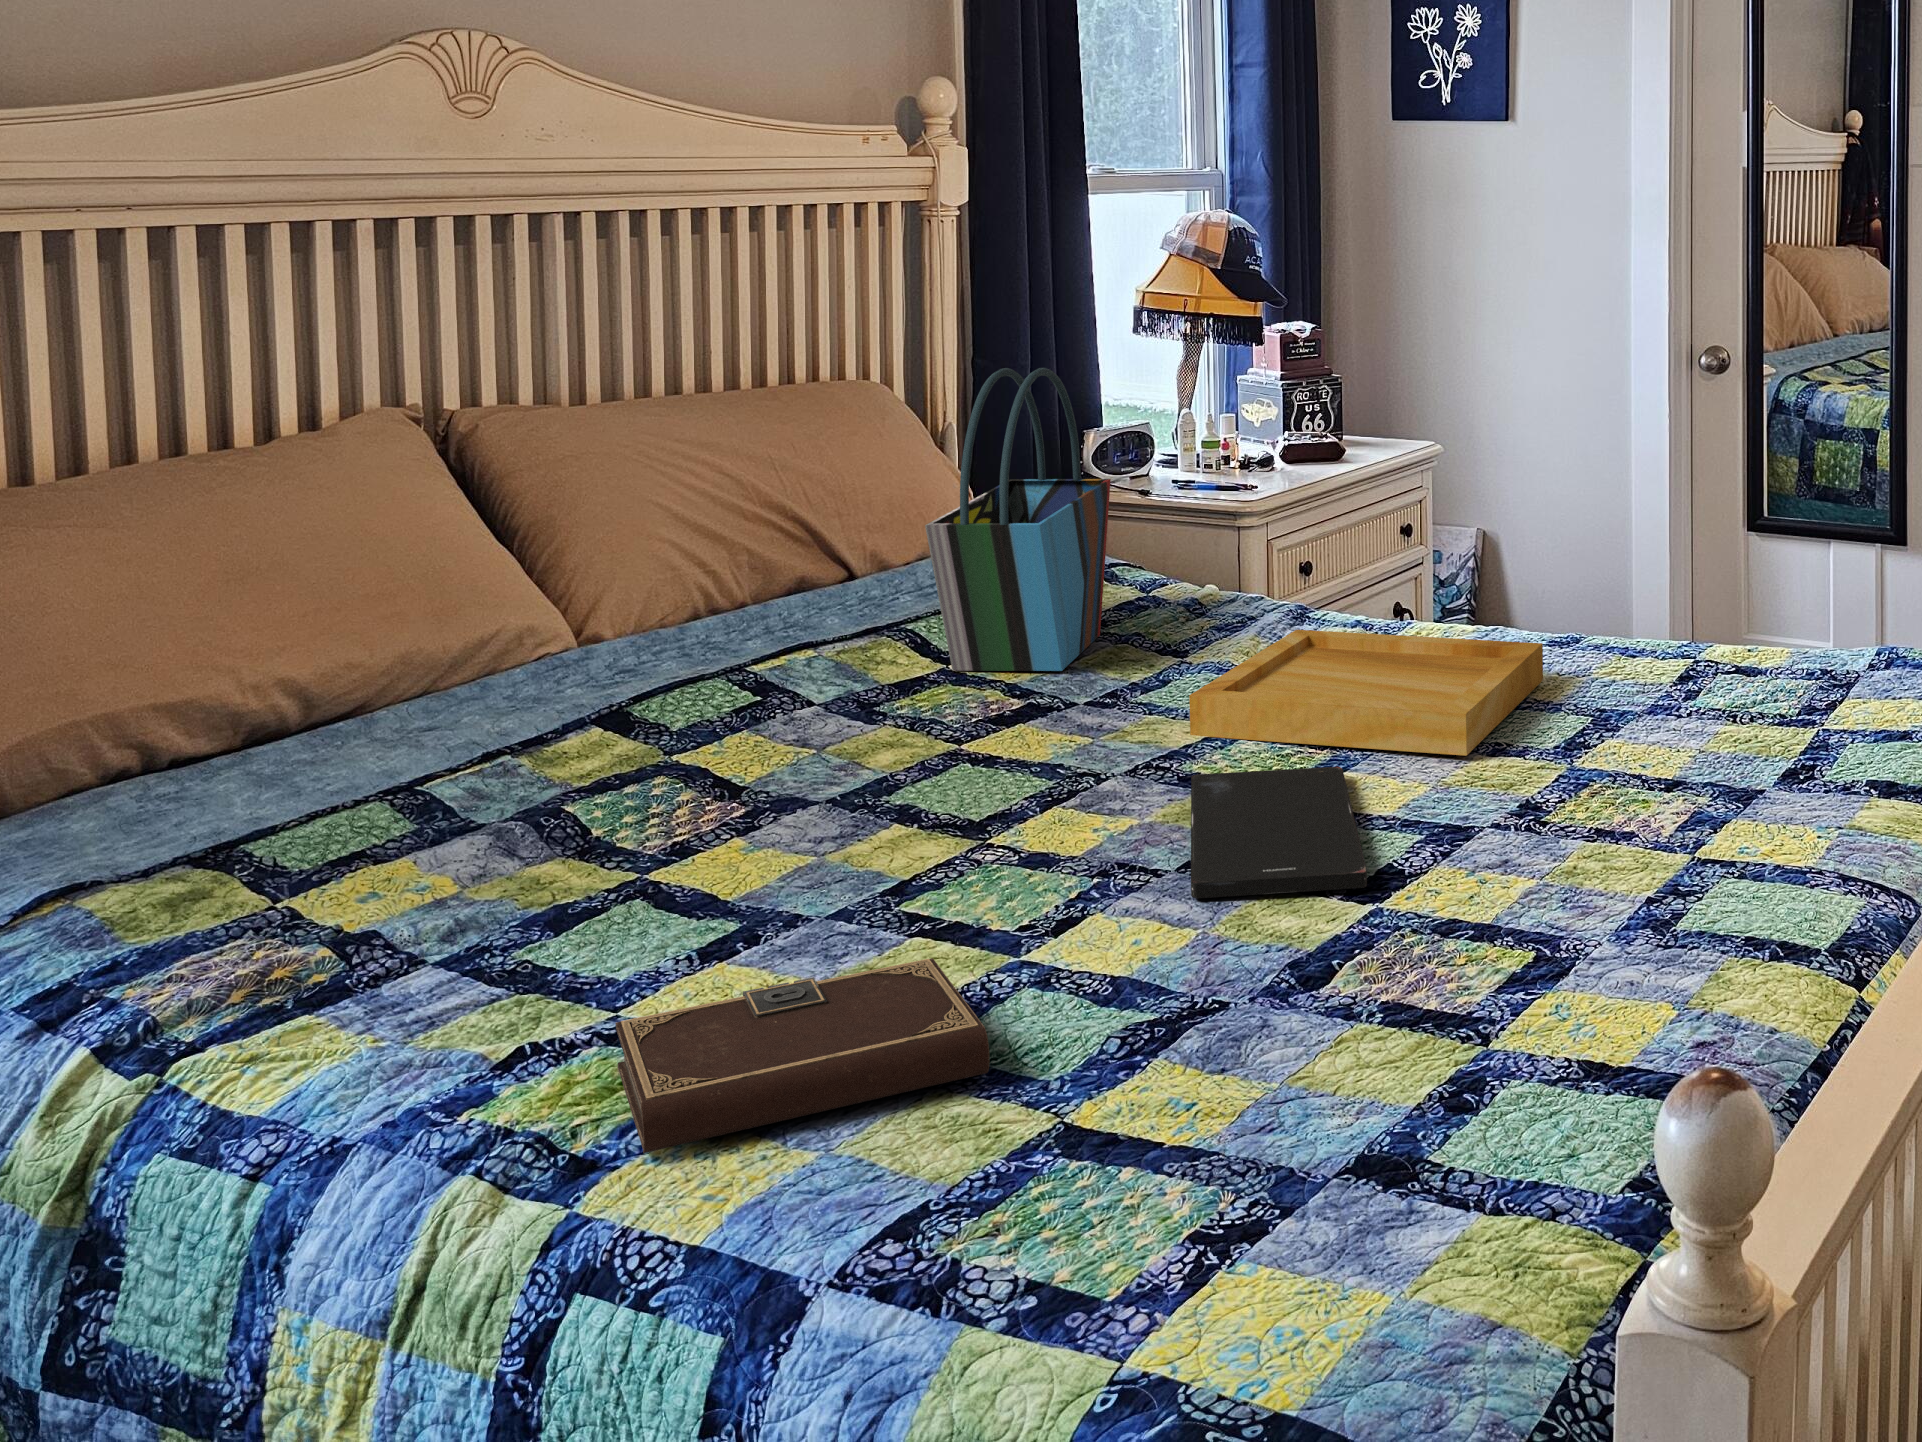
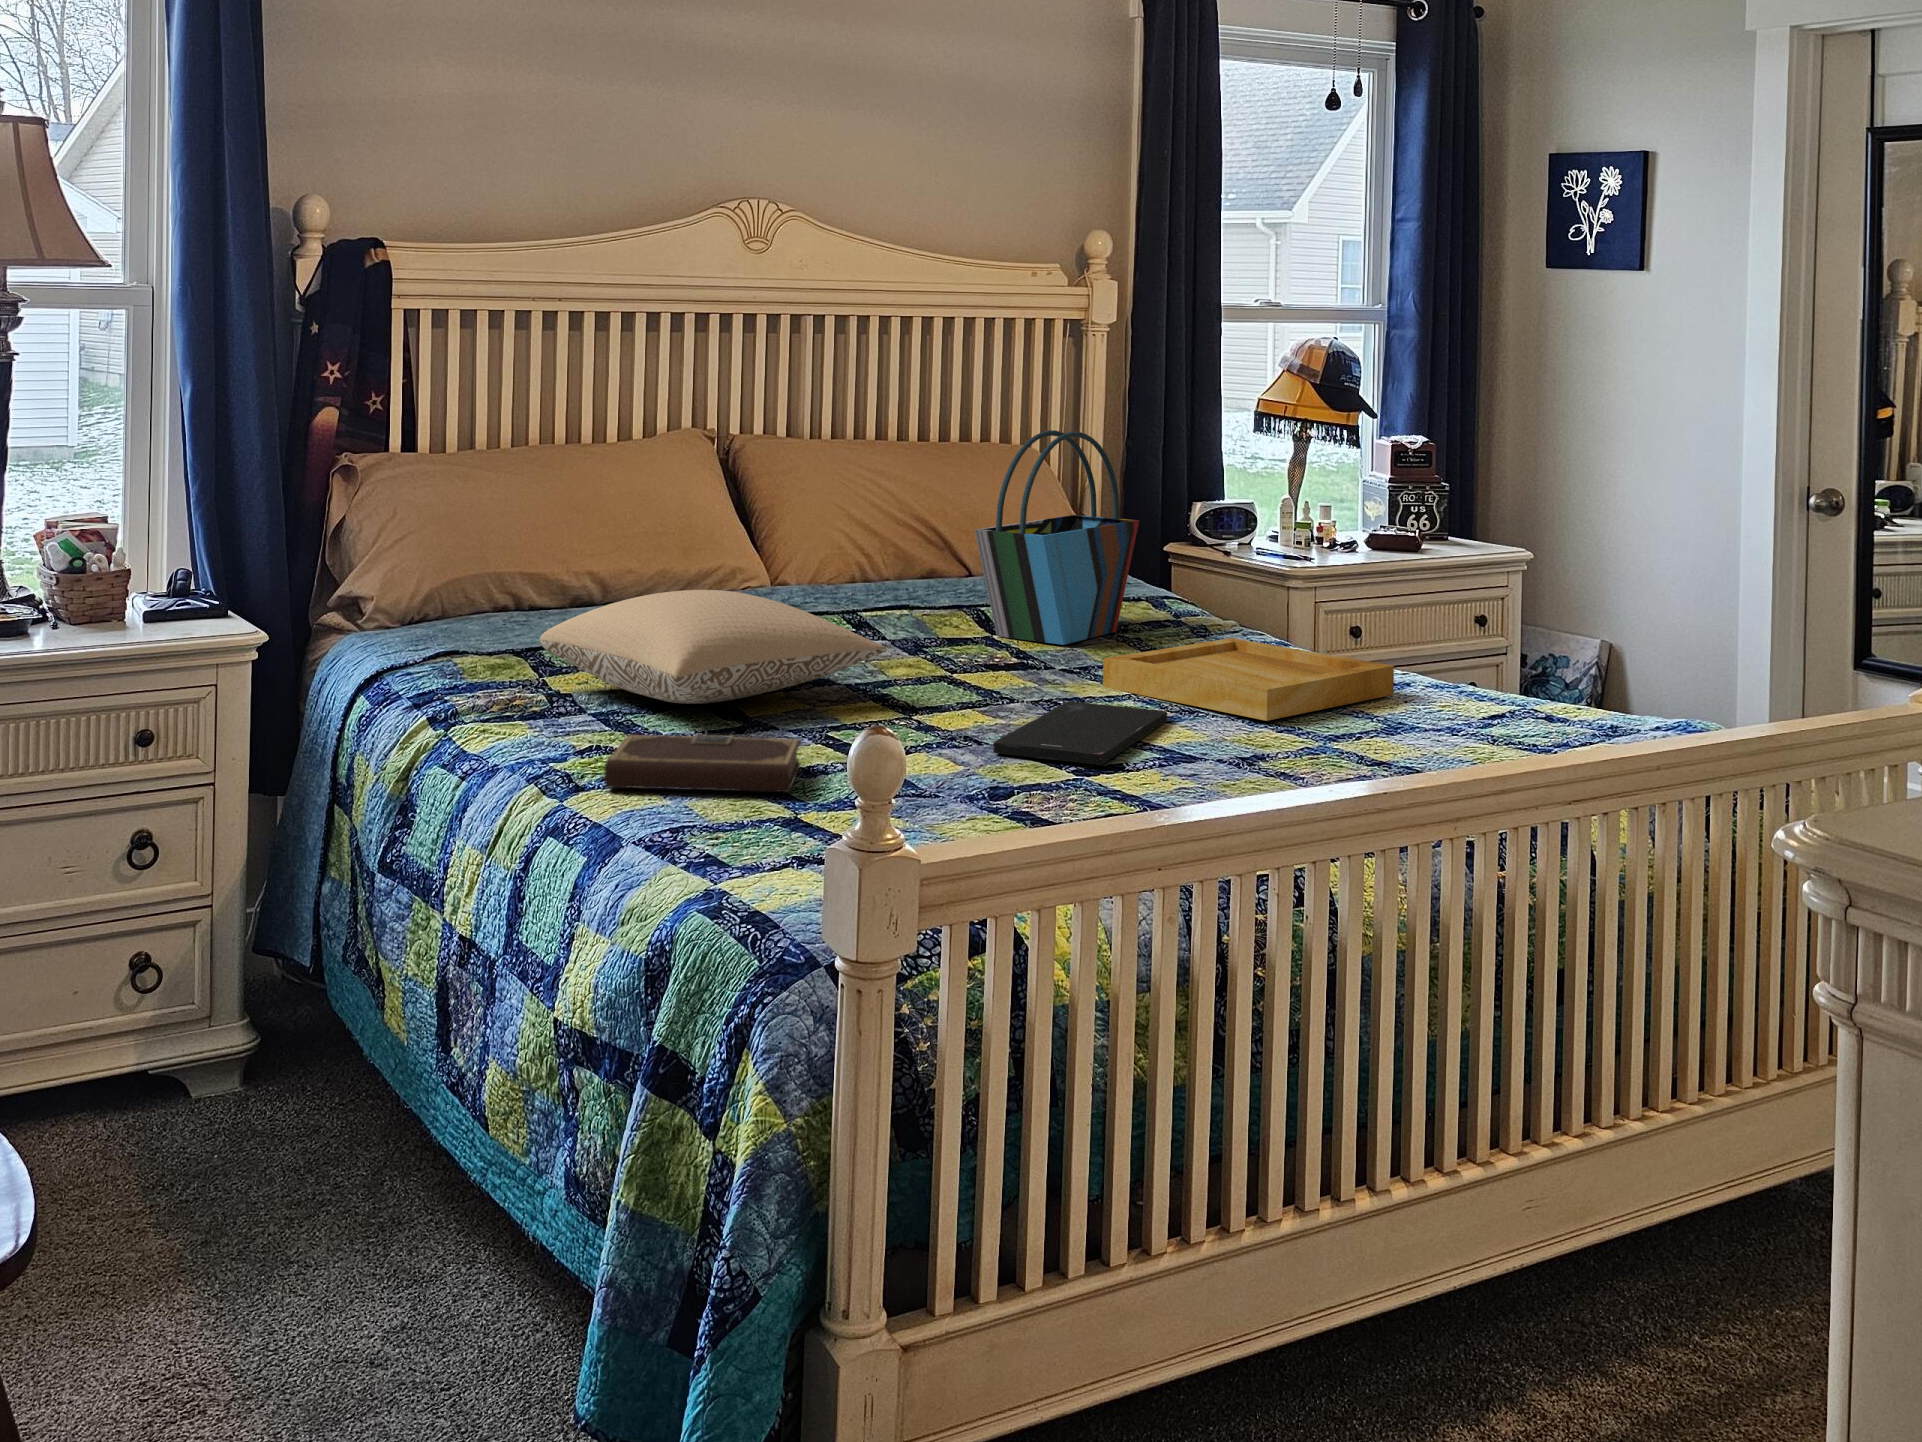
pillow: none [291,695,927,914] -> present [540,590,884,704]

